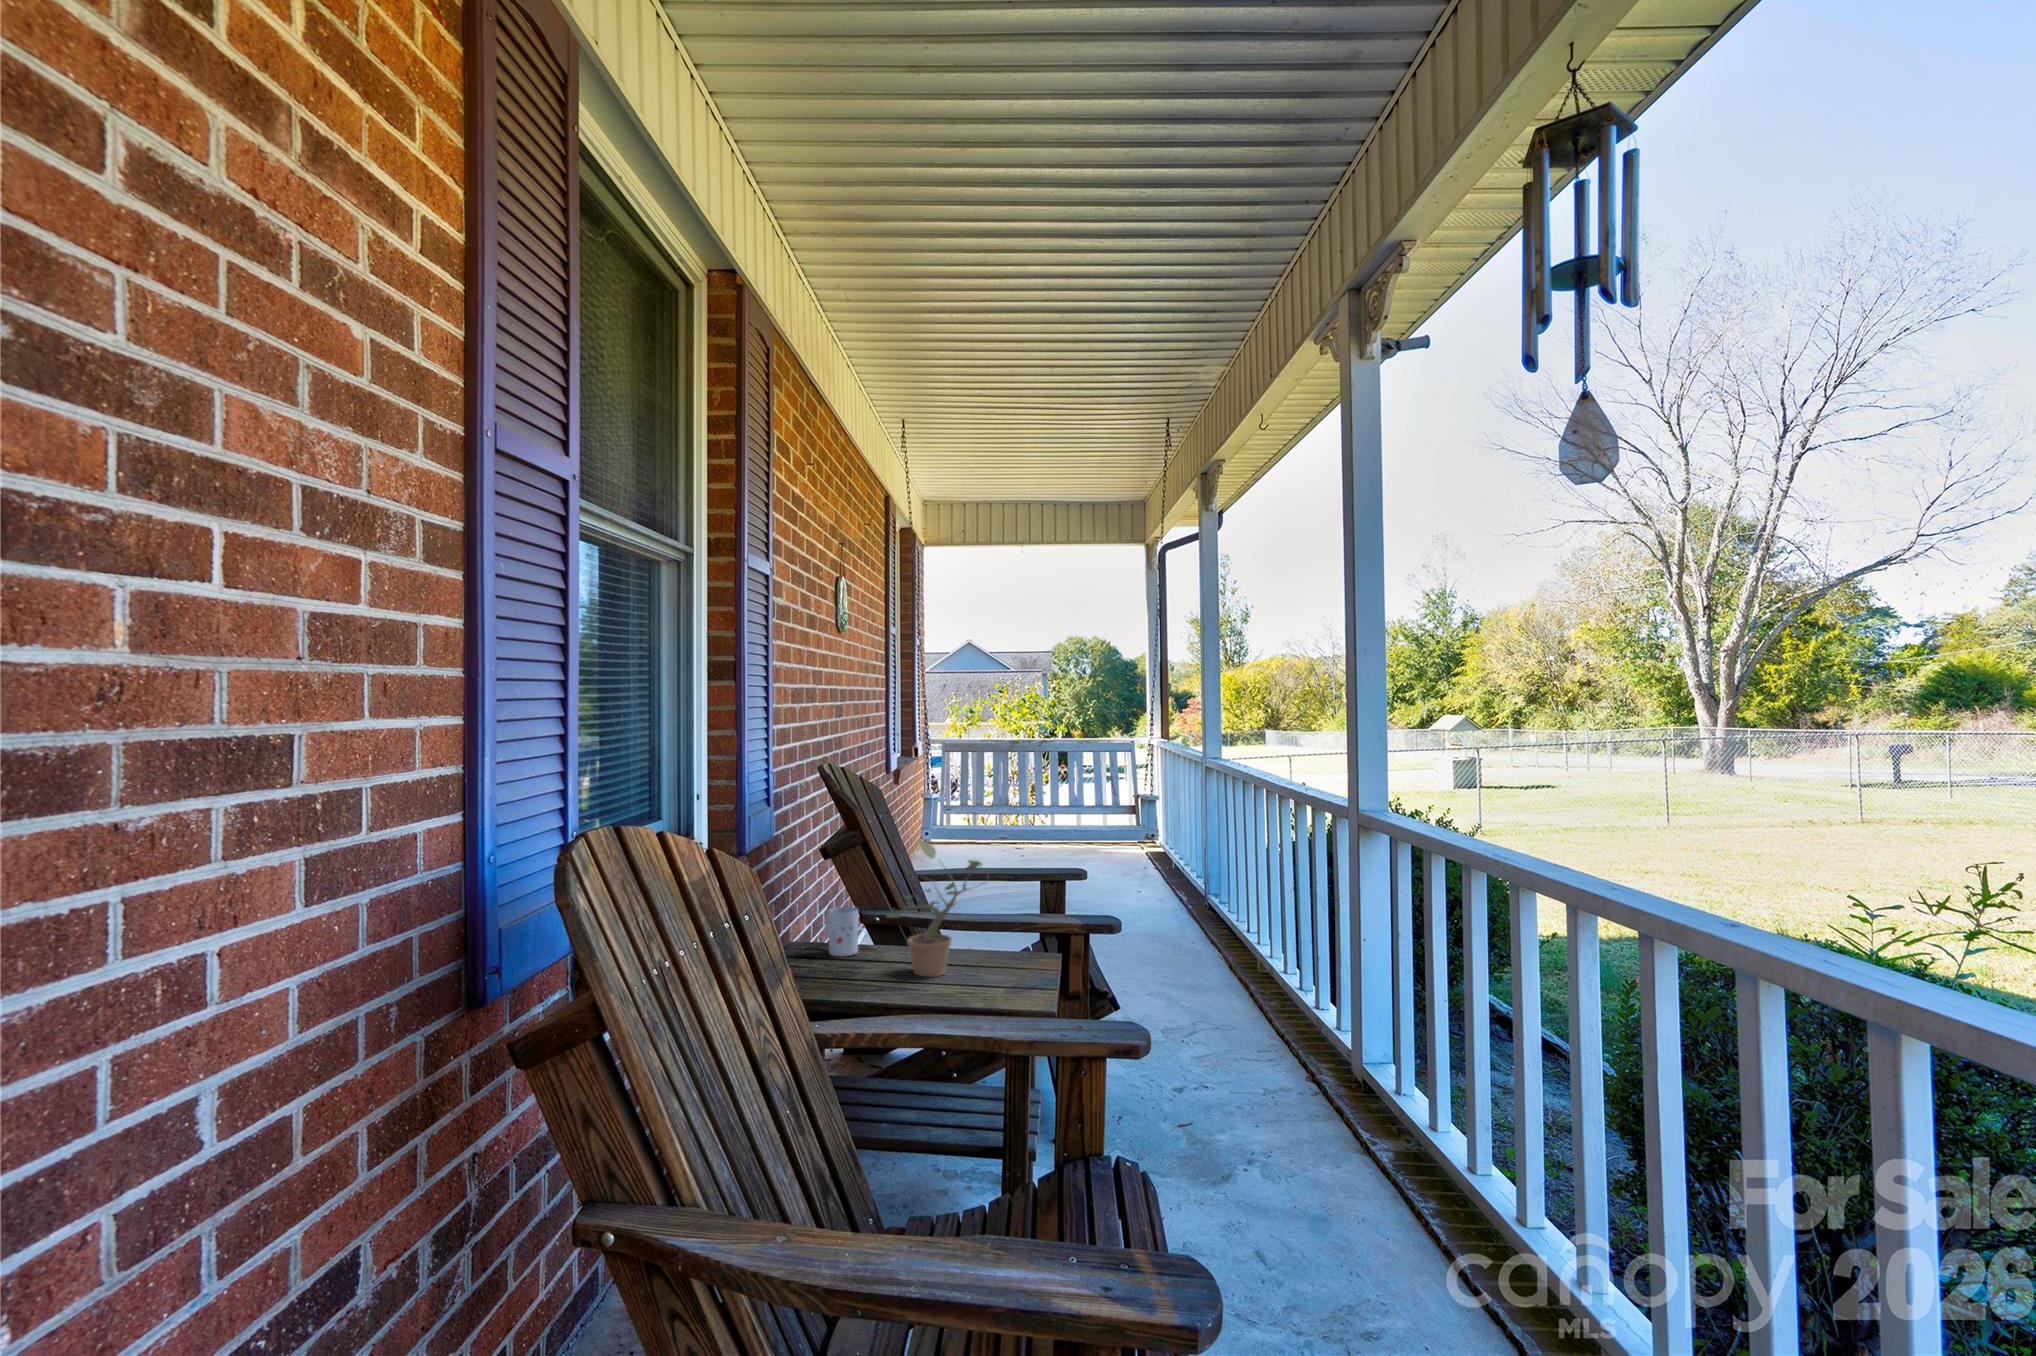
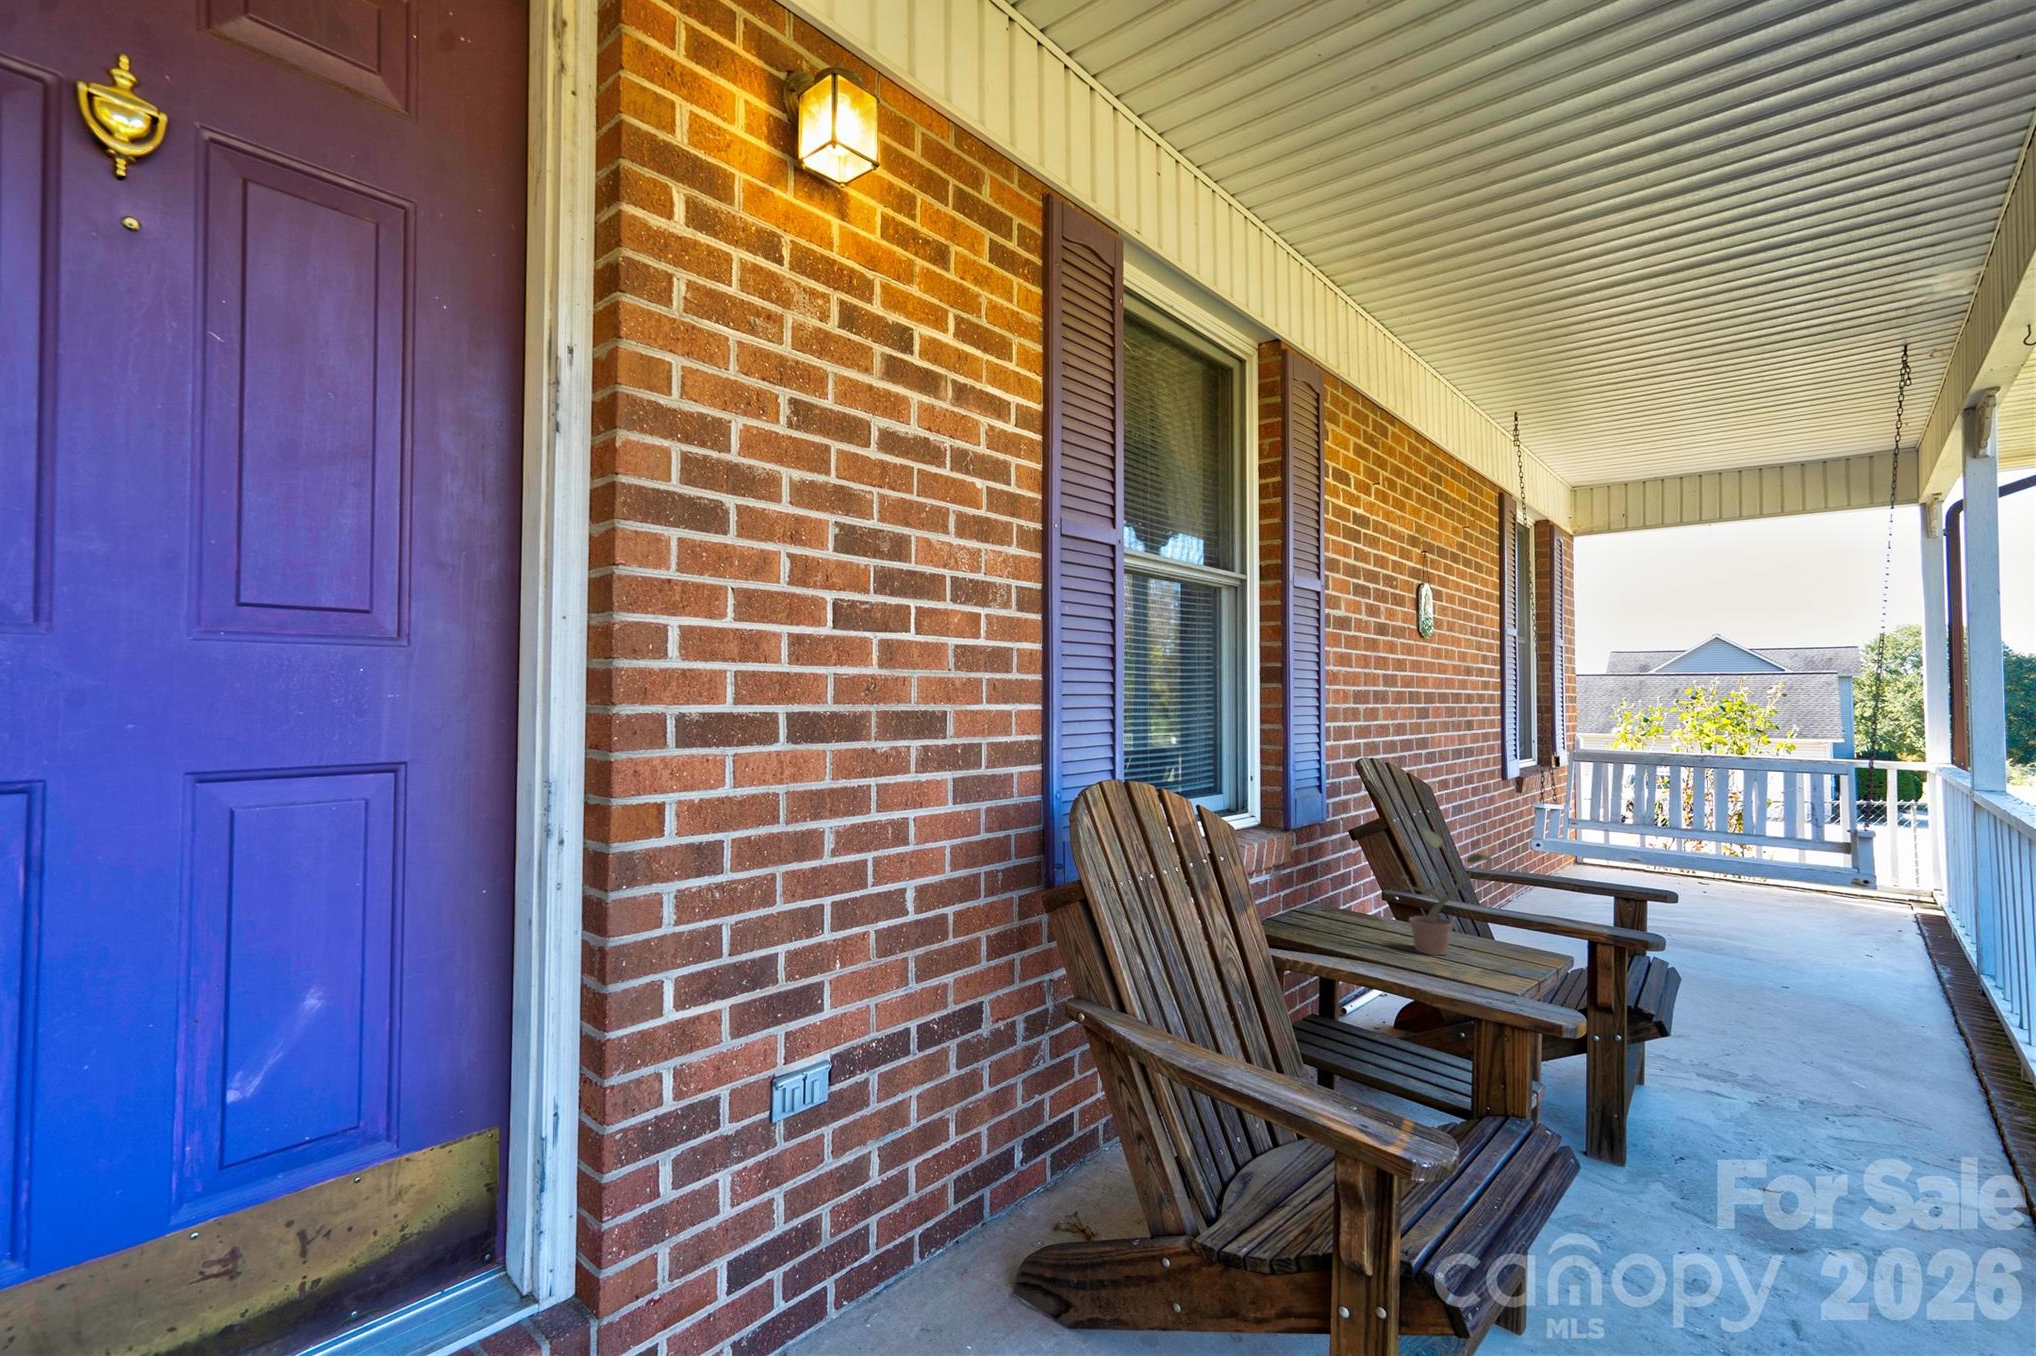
mug: present [825,906,858,956] -> none [1347,883,1374,927]

